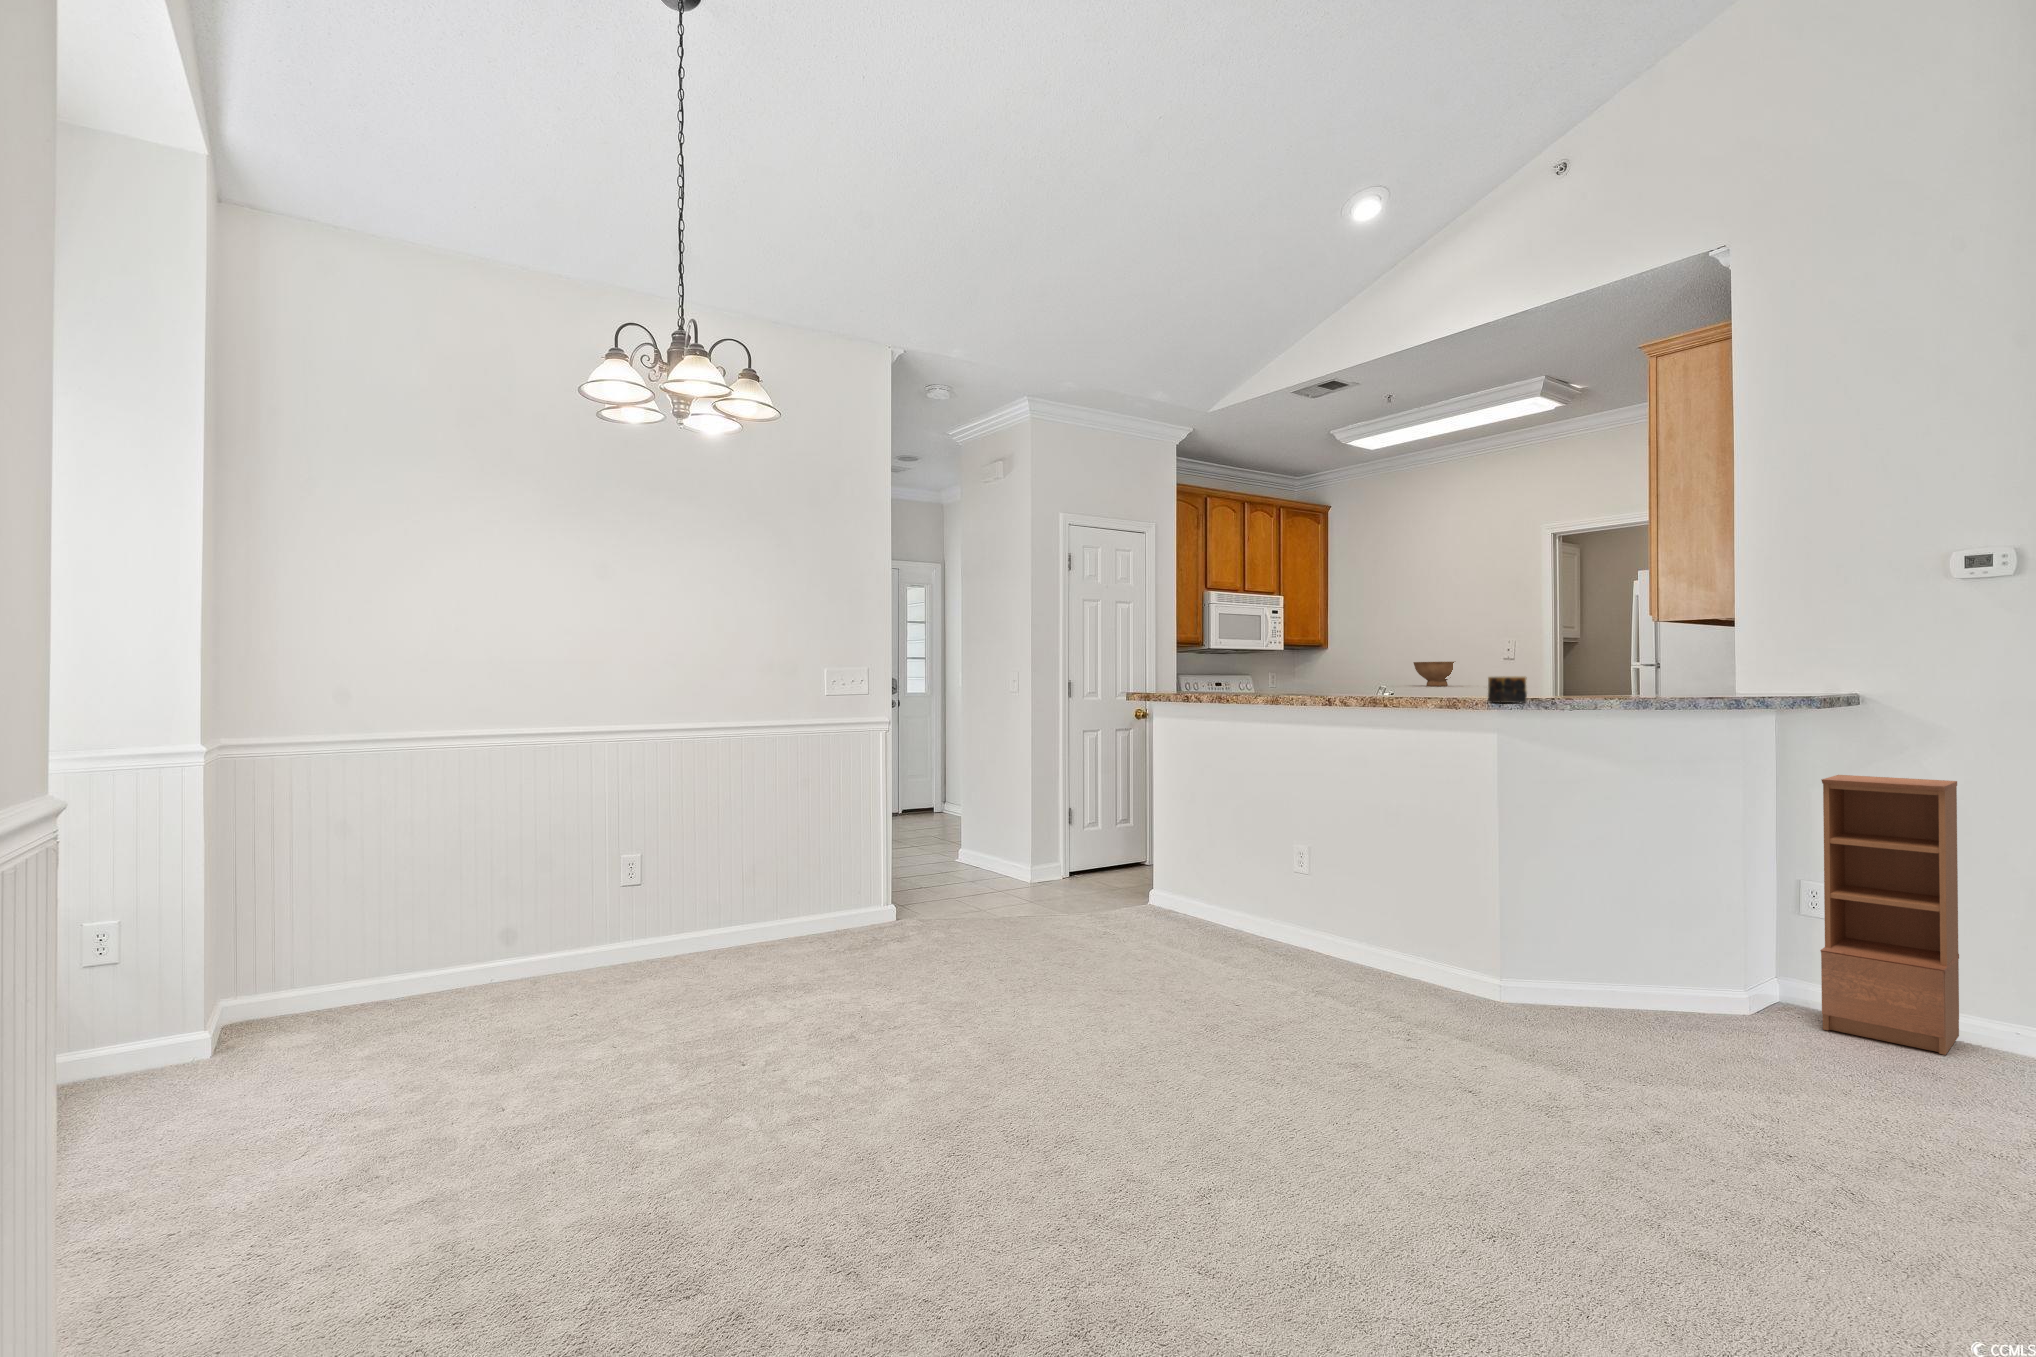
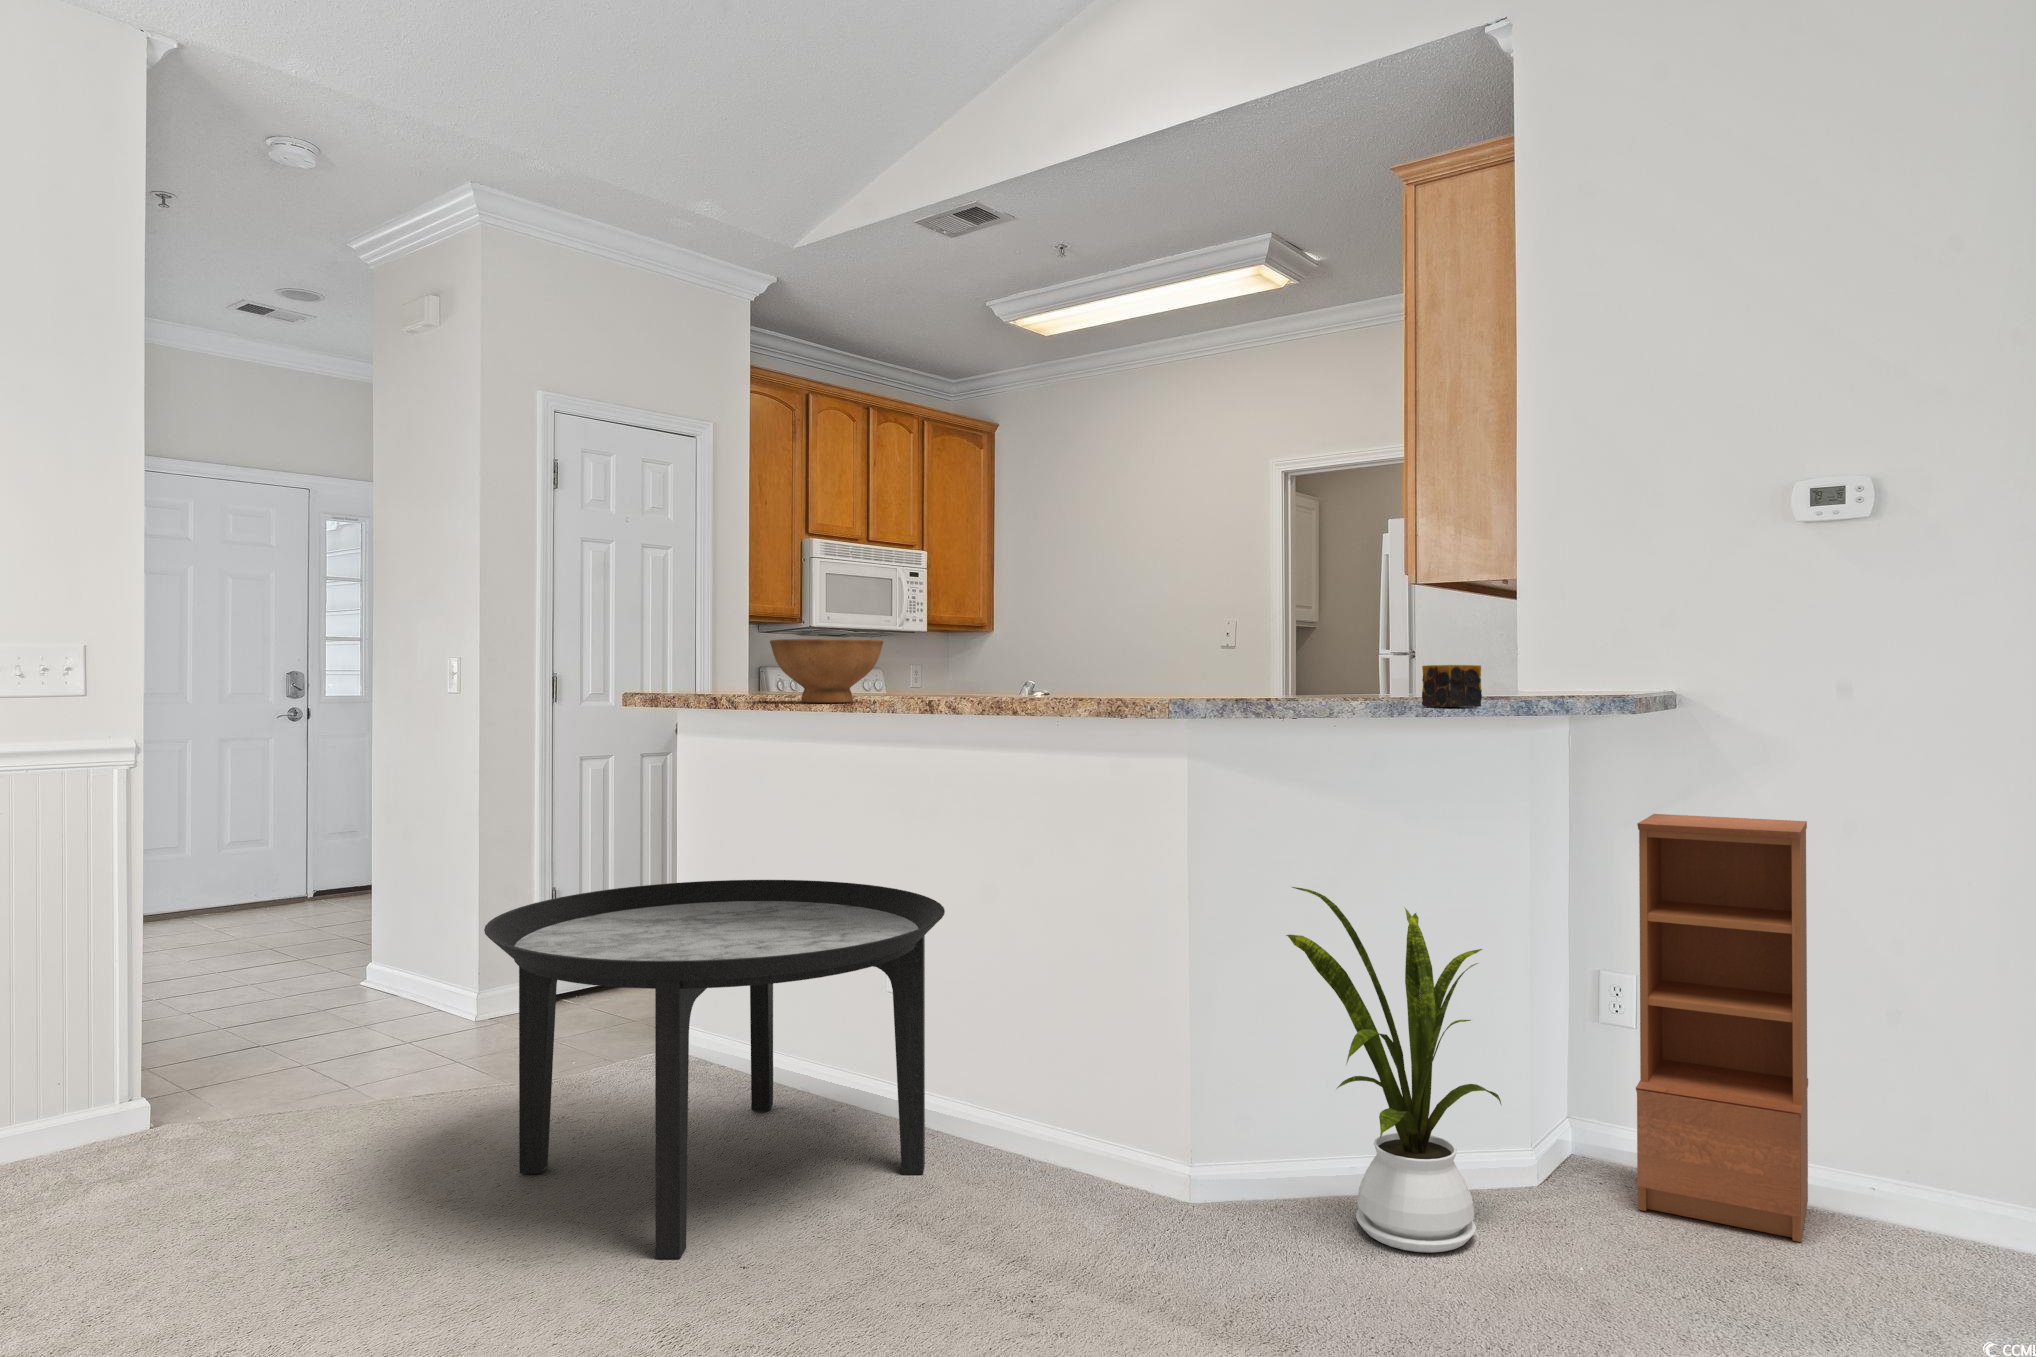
bowl: present [1414,662,1454,686] -> present [770,639,883,703]
candle: present [1488,676,1527,703] -> present [1422,665,1482,707]
round table: none [1085,803,1343,1000] -> present [484,880,945,1259]
house plant: none [1567,811,1720,1037] -> present [1286,887,1501,1253]

